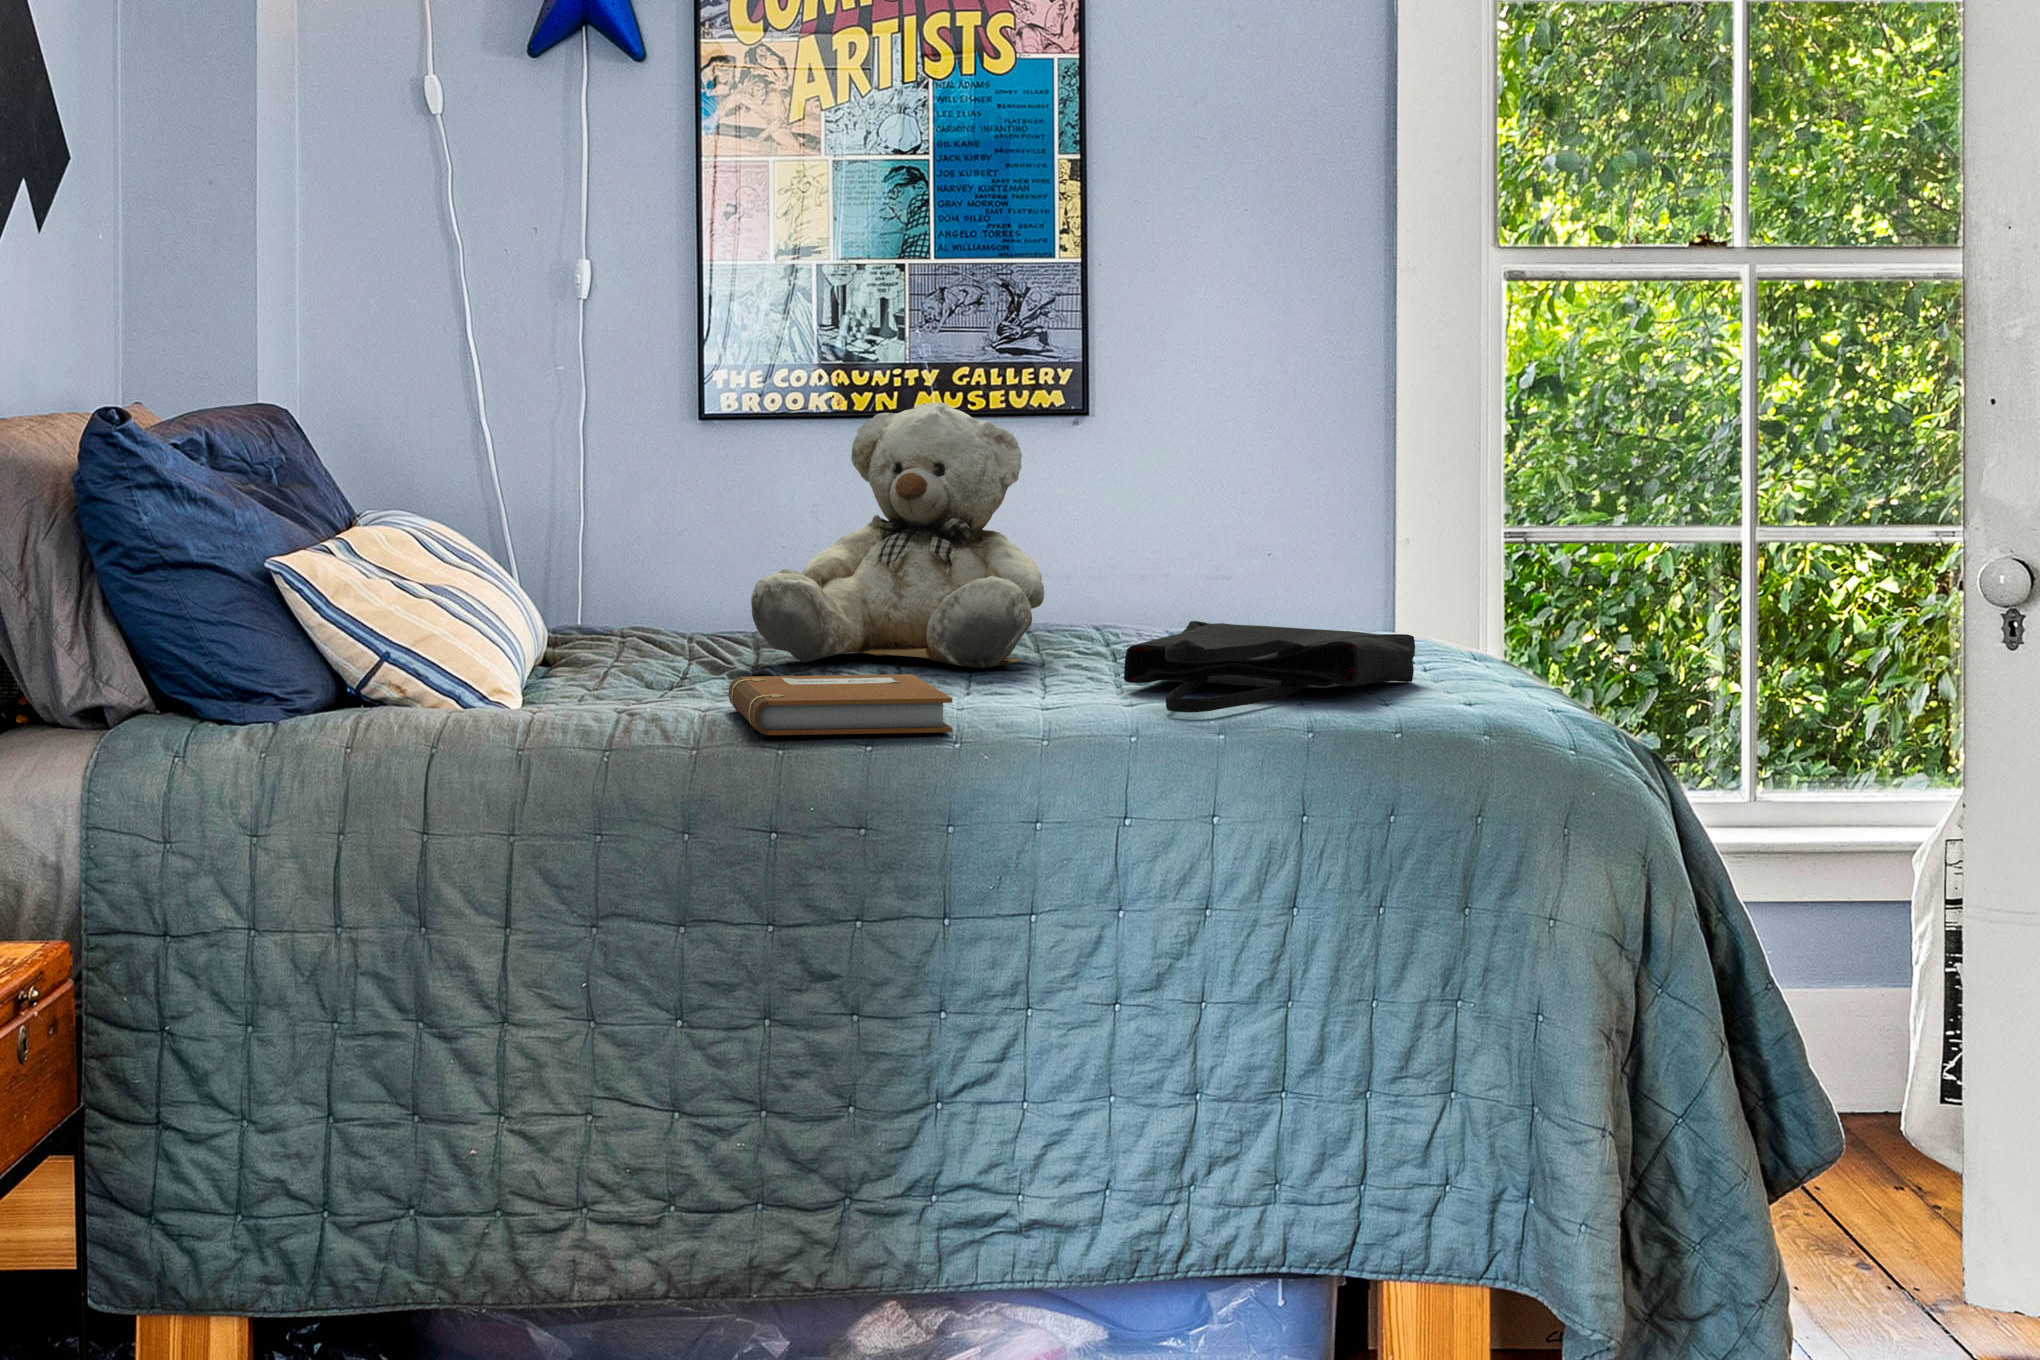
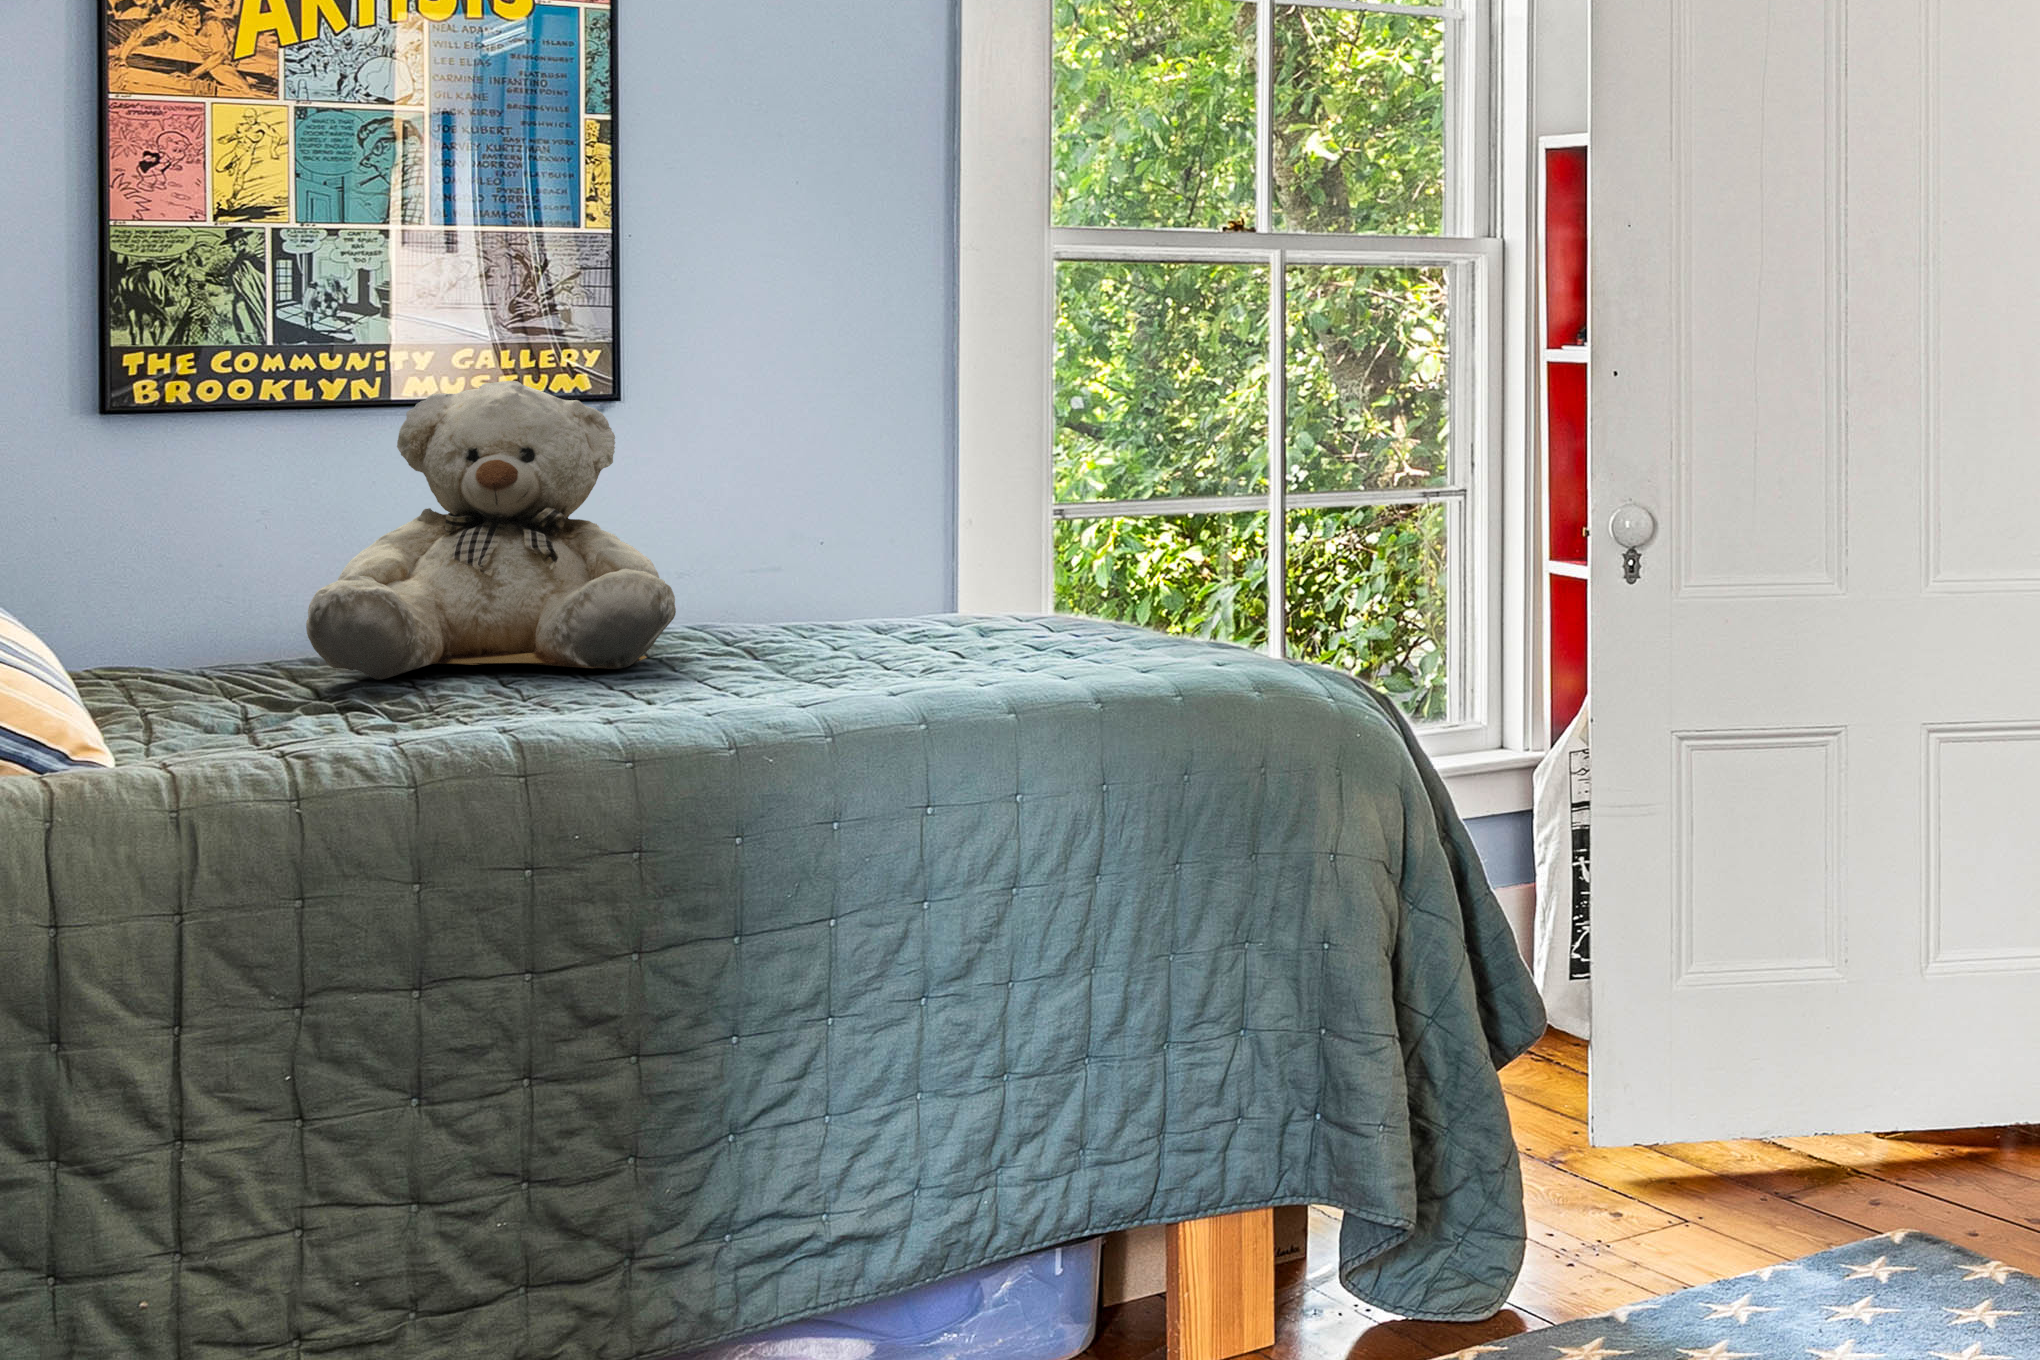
tote bag: present [1124,621,1415,712] -> none [821,601,1103,695]
notebook: present [729,674,952,735] -> none [391,681,726,763]

